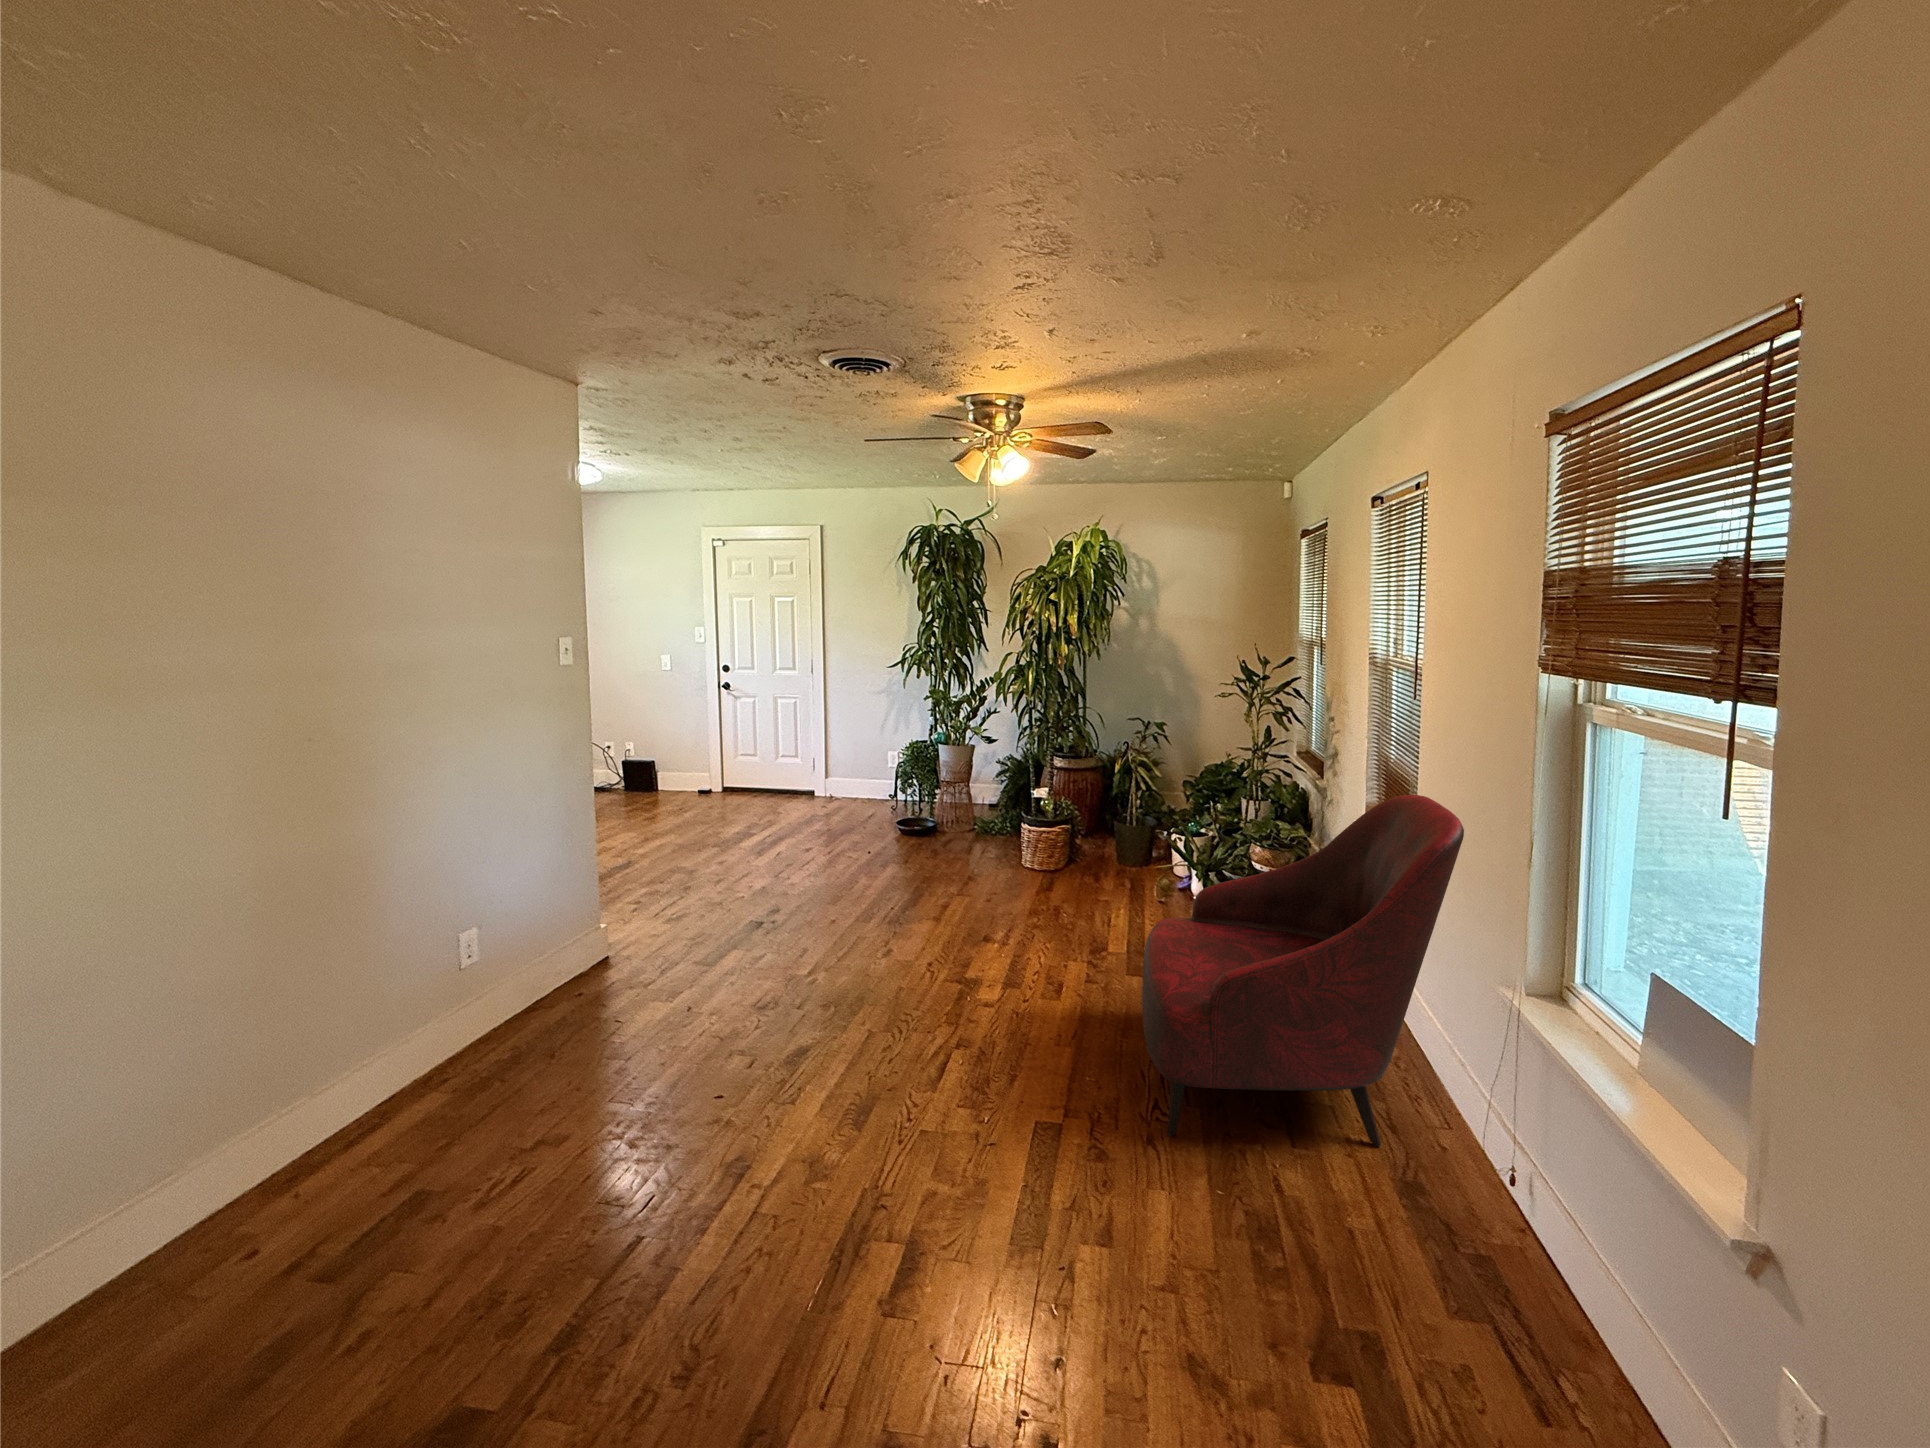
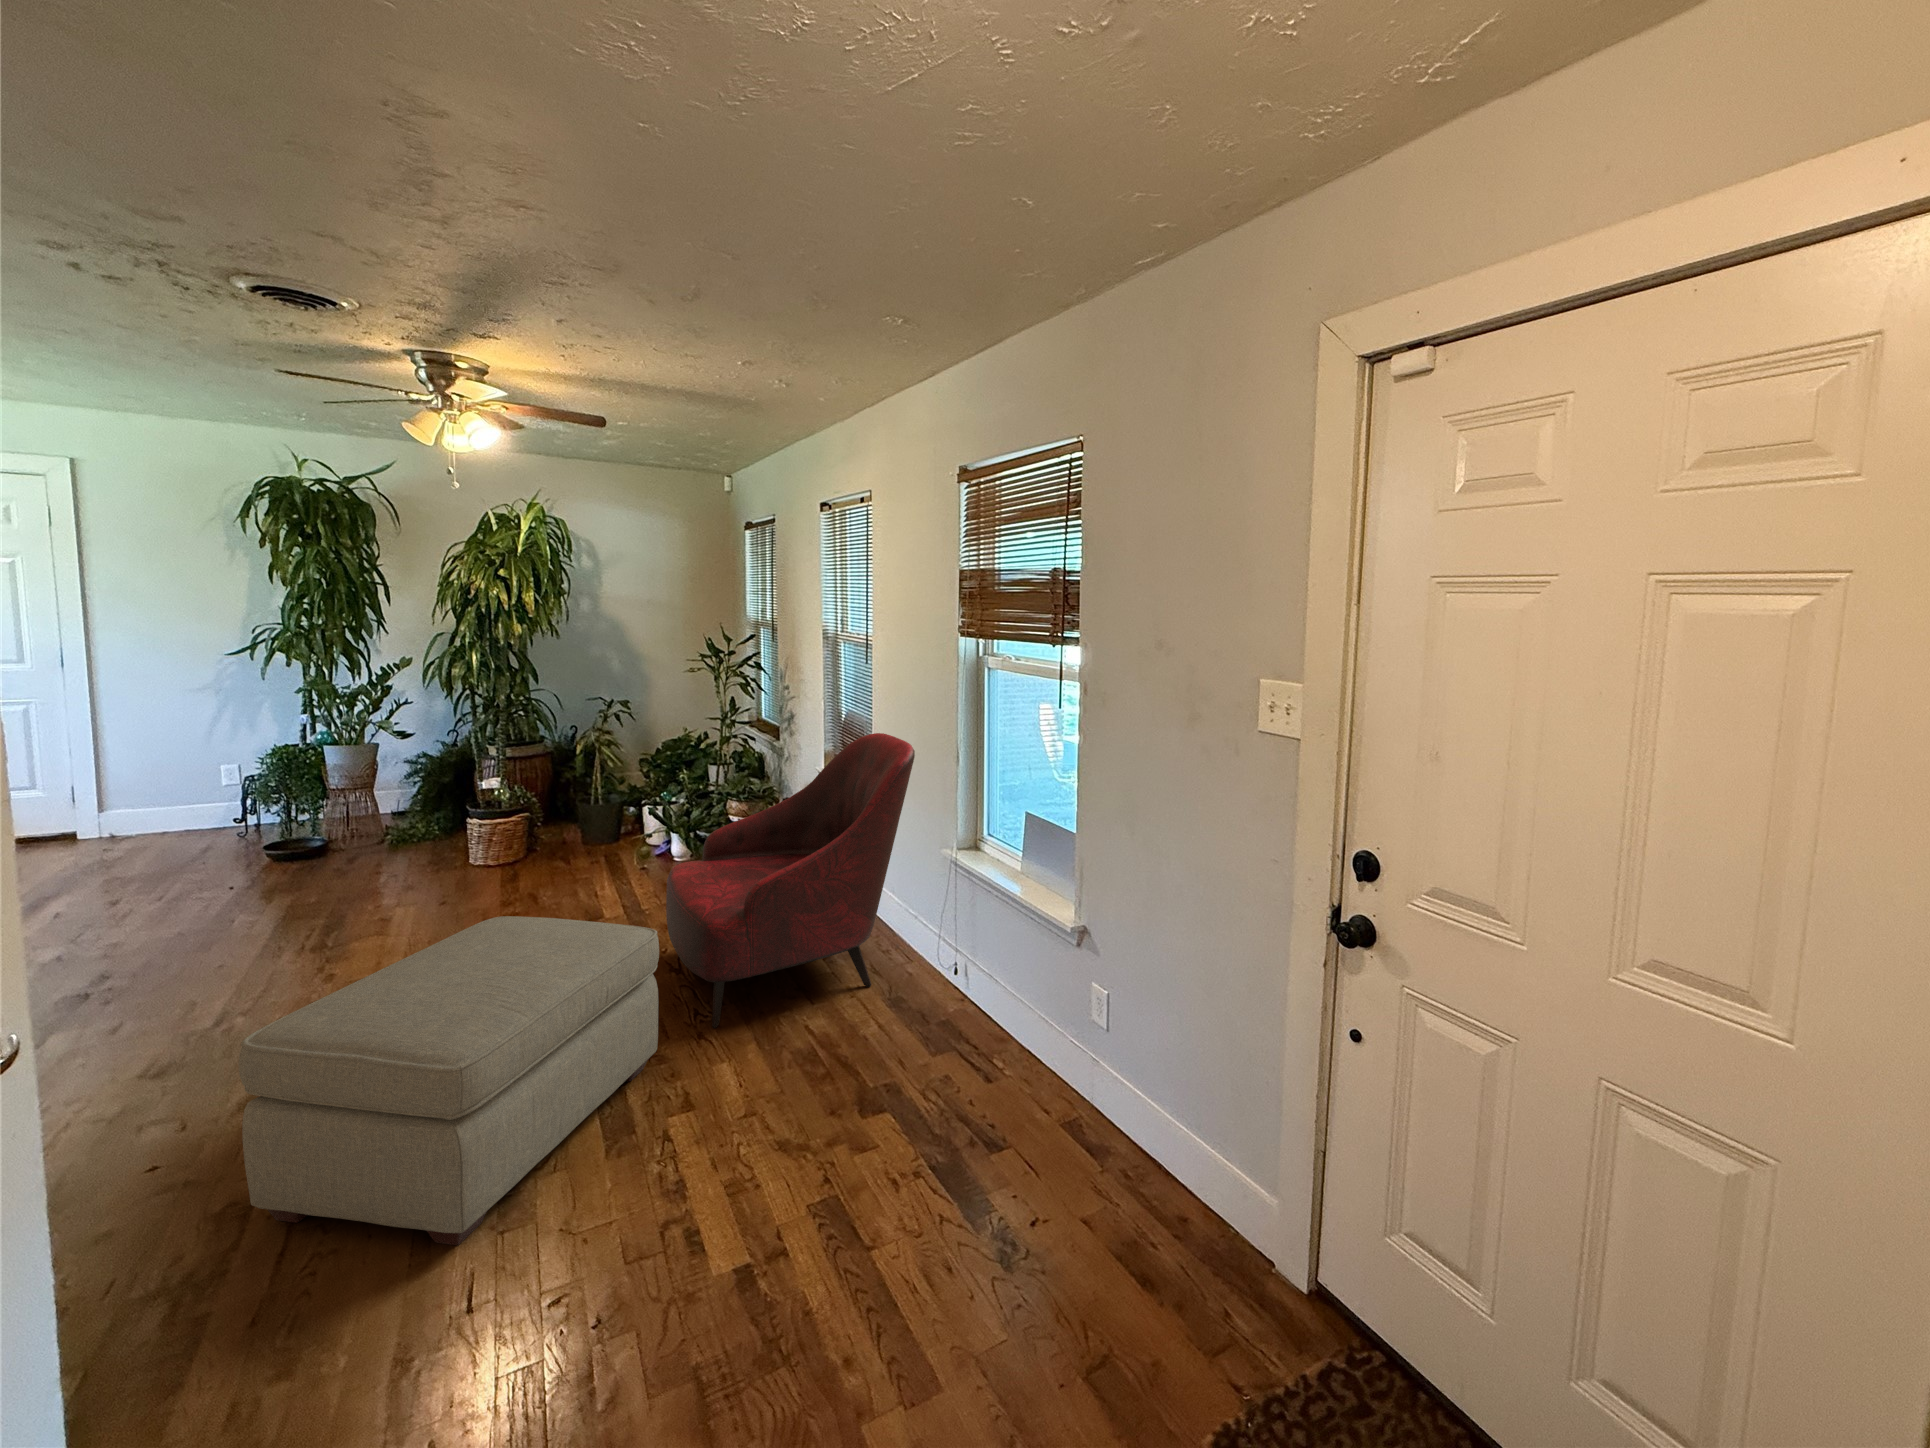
ottoman: none [730,947,1101,1313] -> present [239,916,659,1245]

